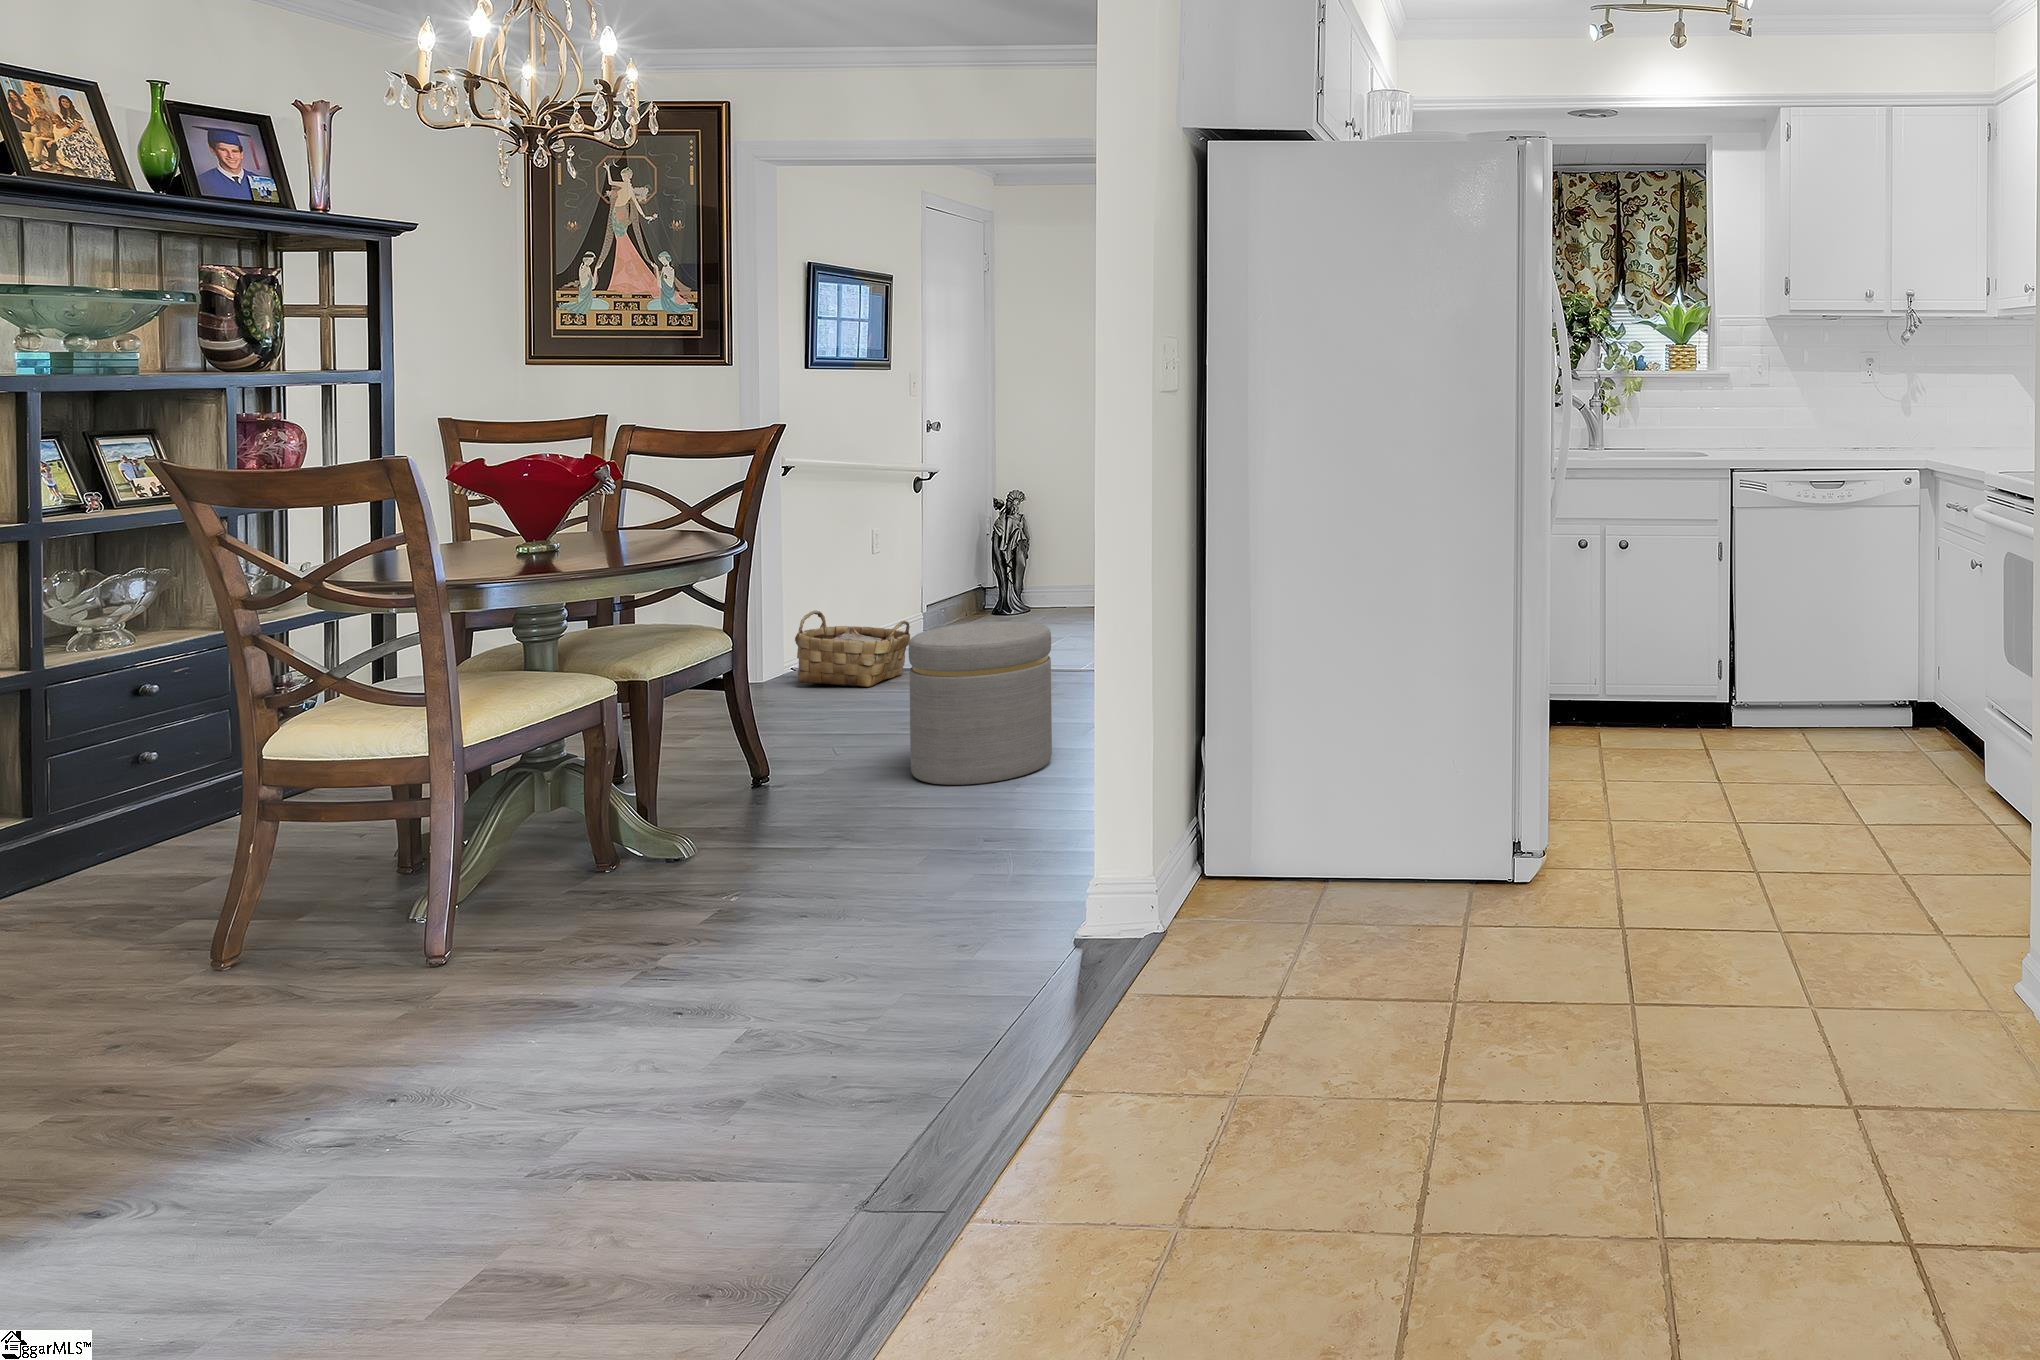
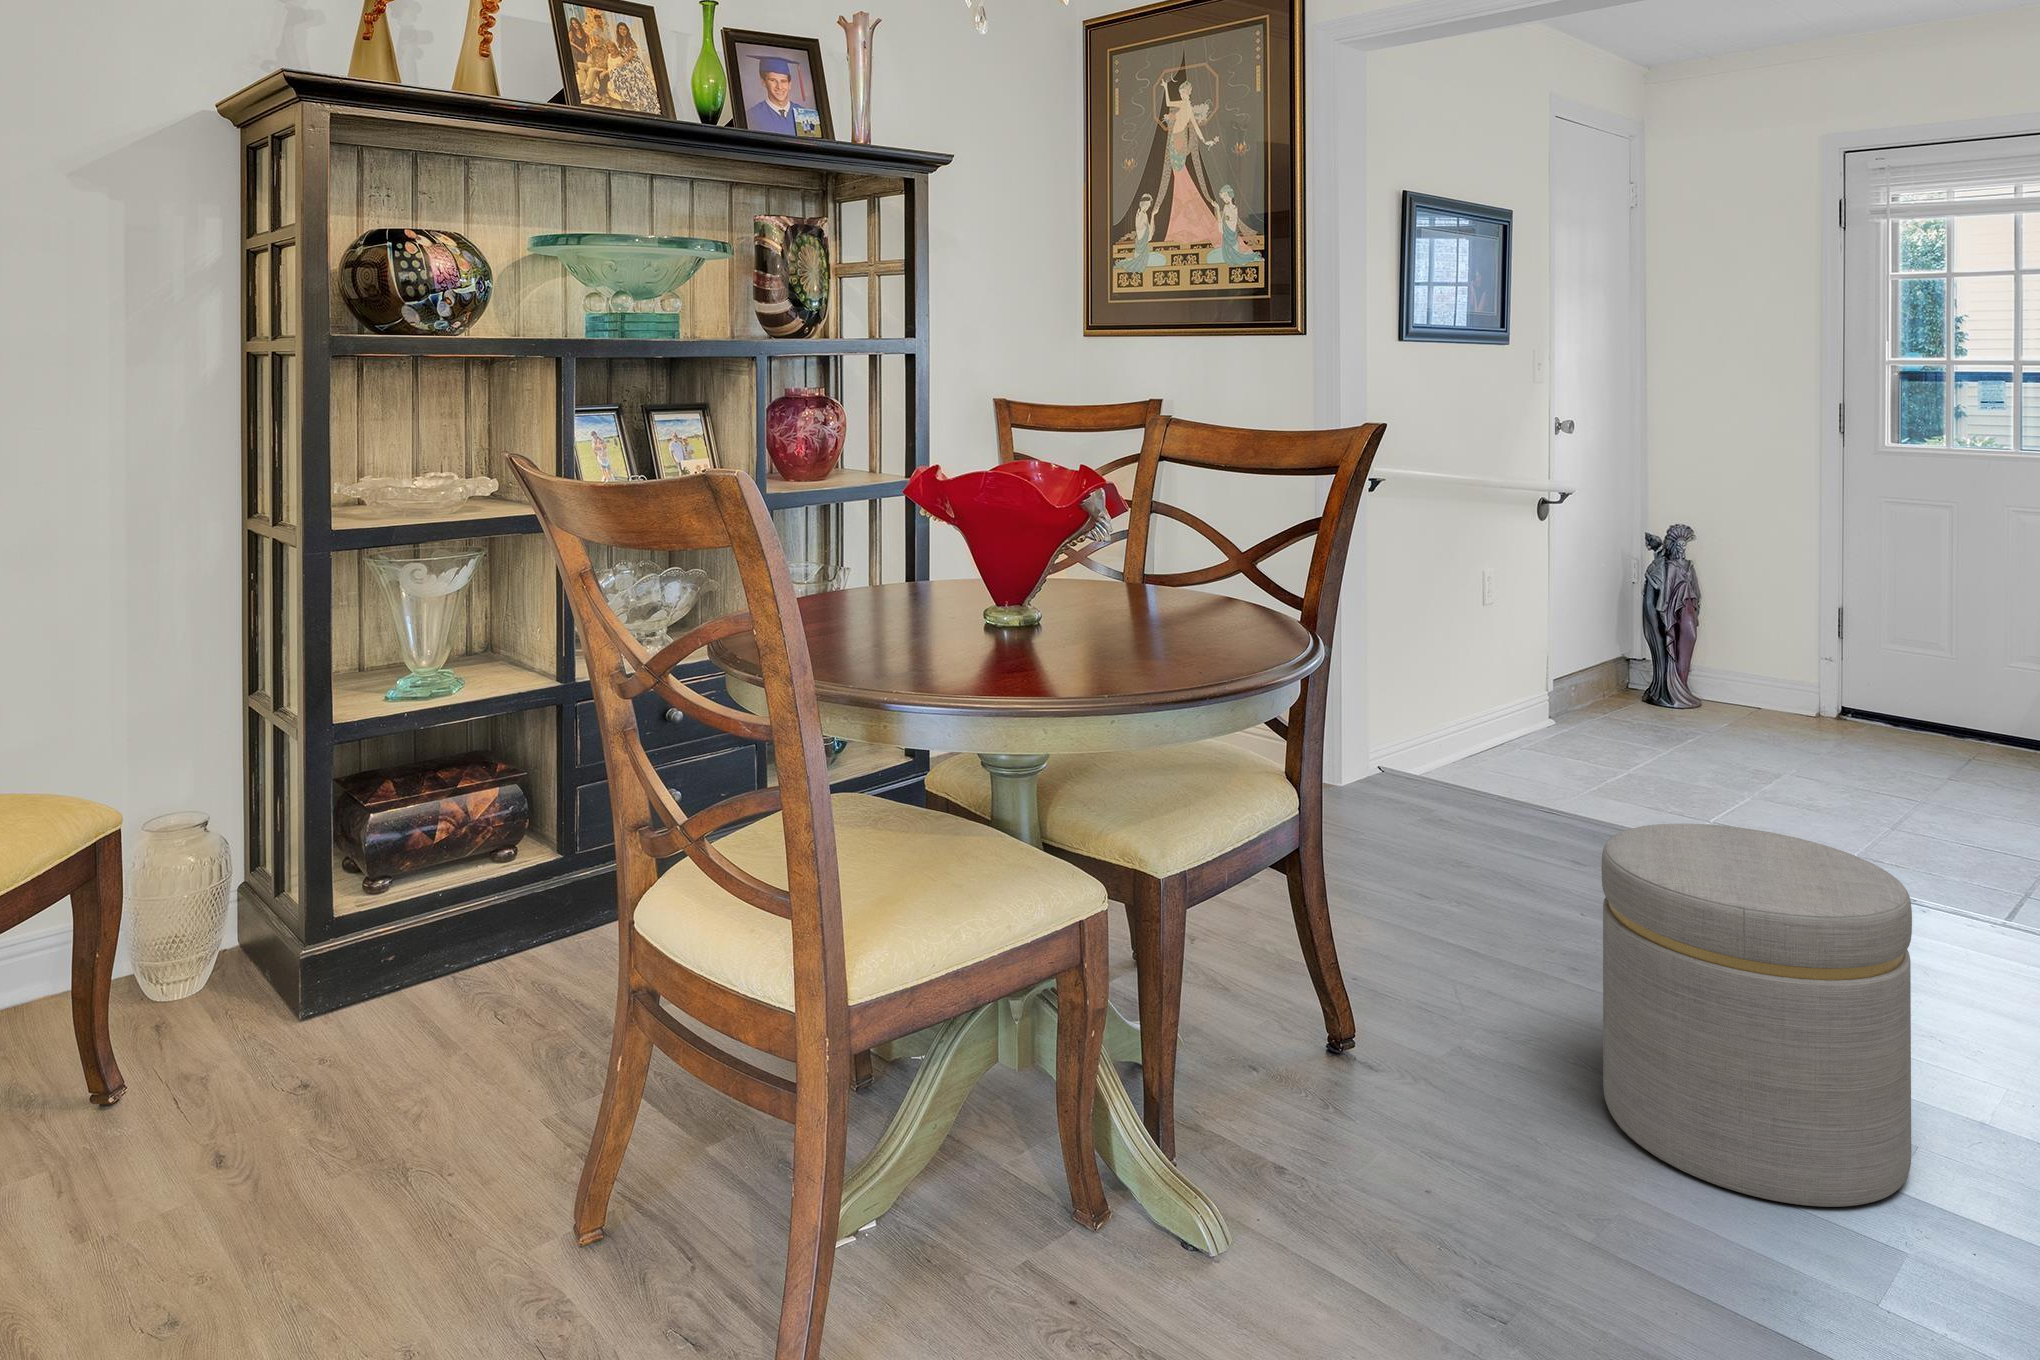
woven basket: present [795,610,910,687] -> none [1384,687,1549,822]

